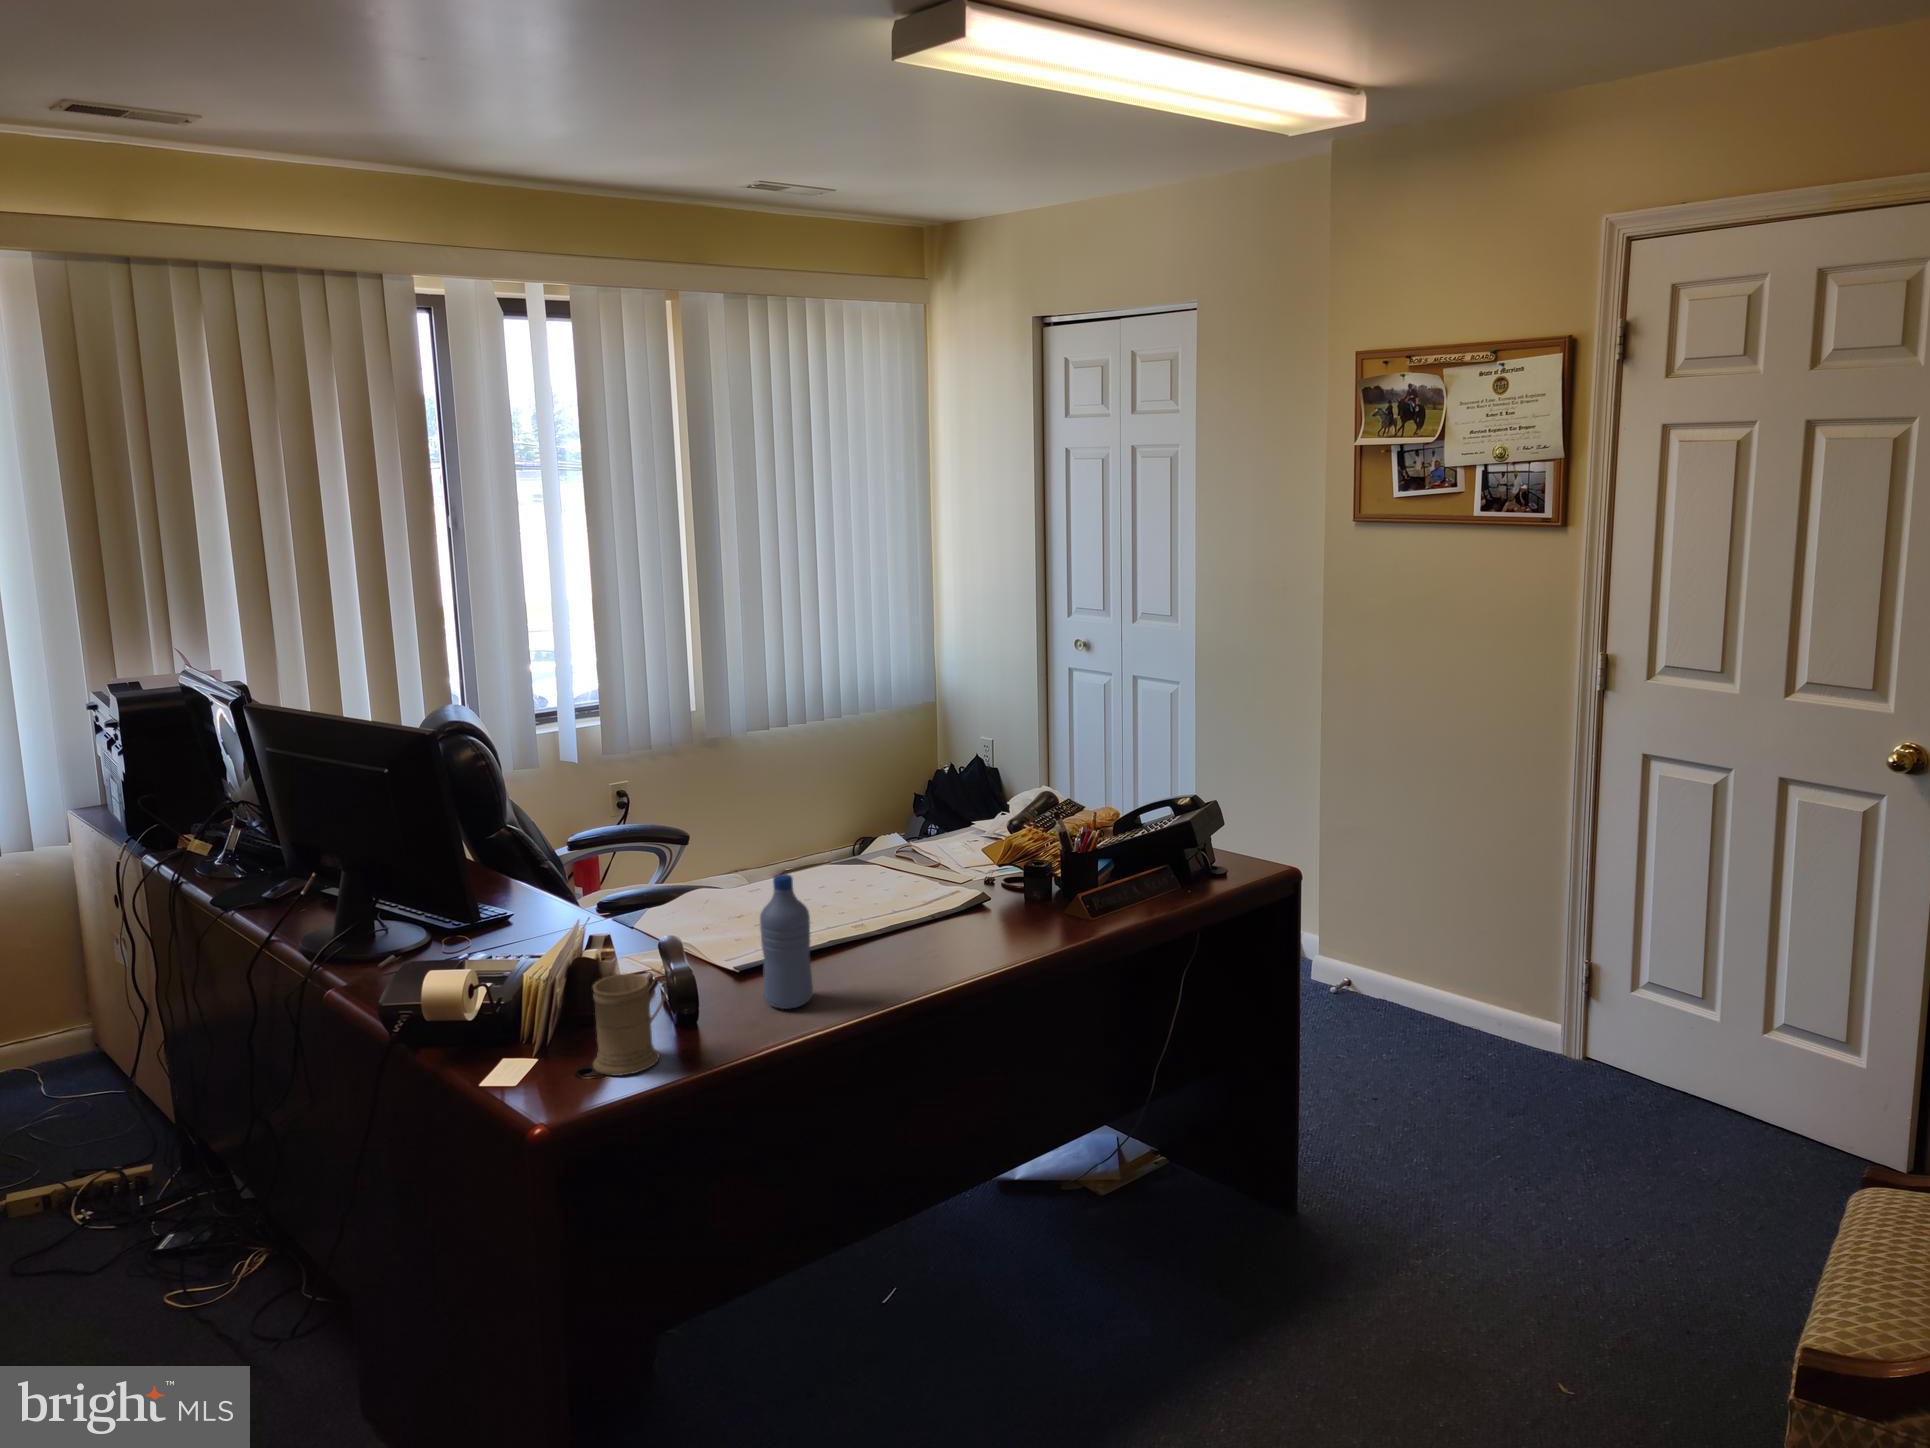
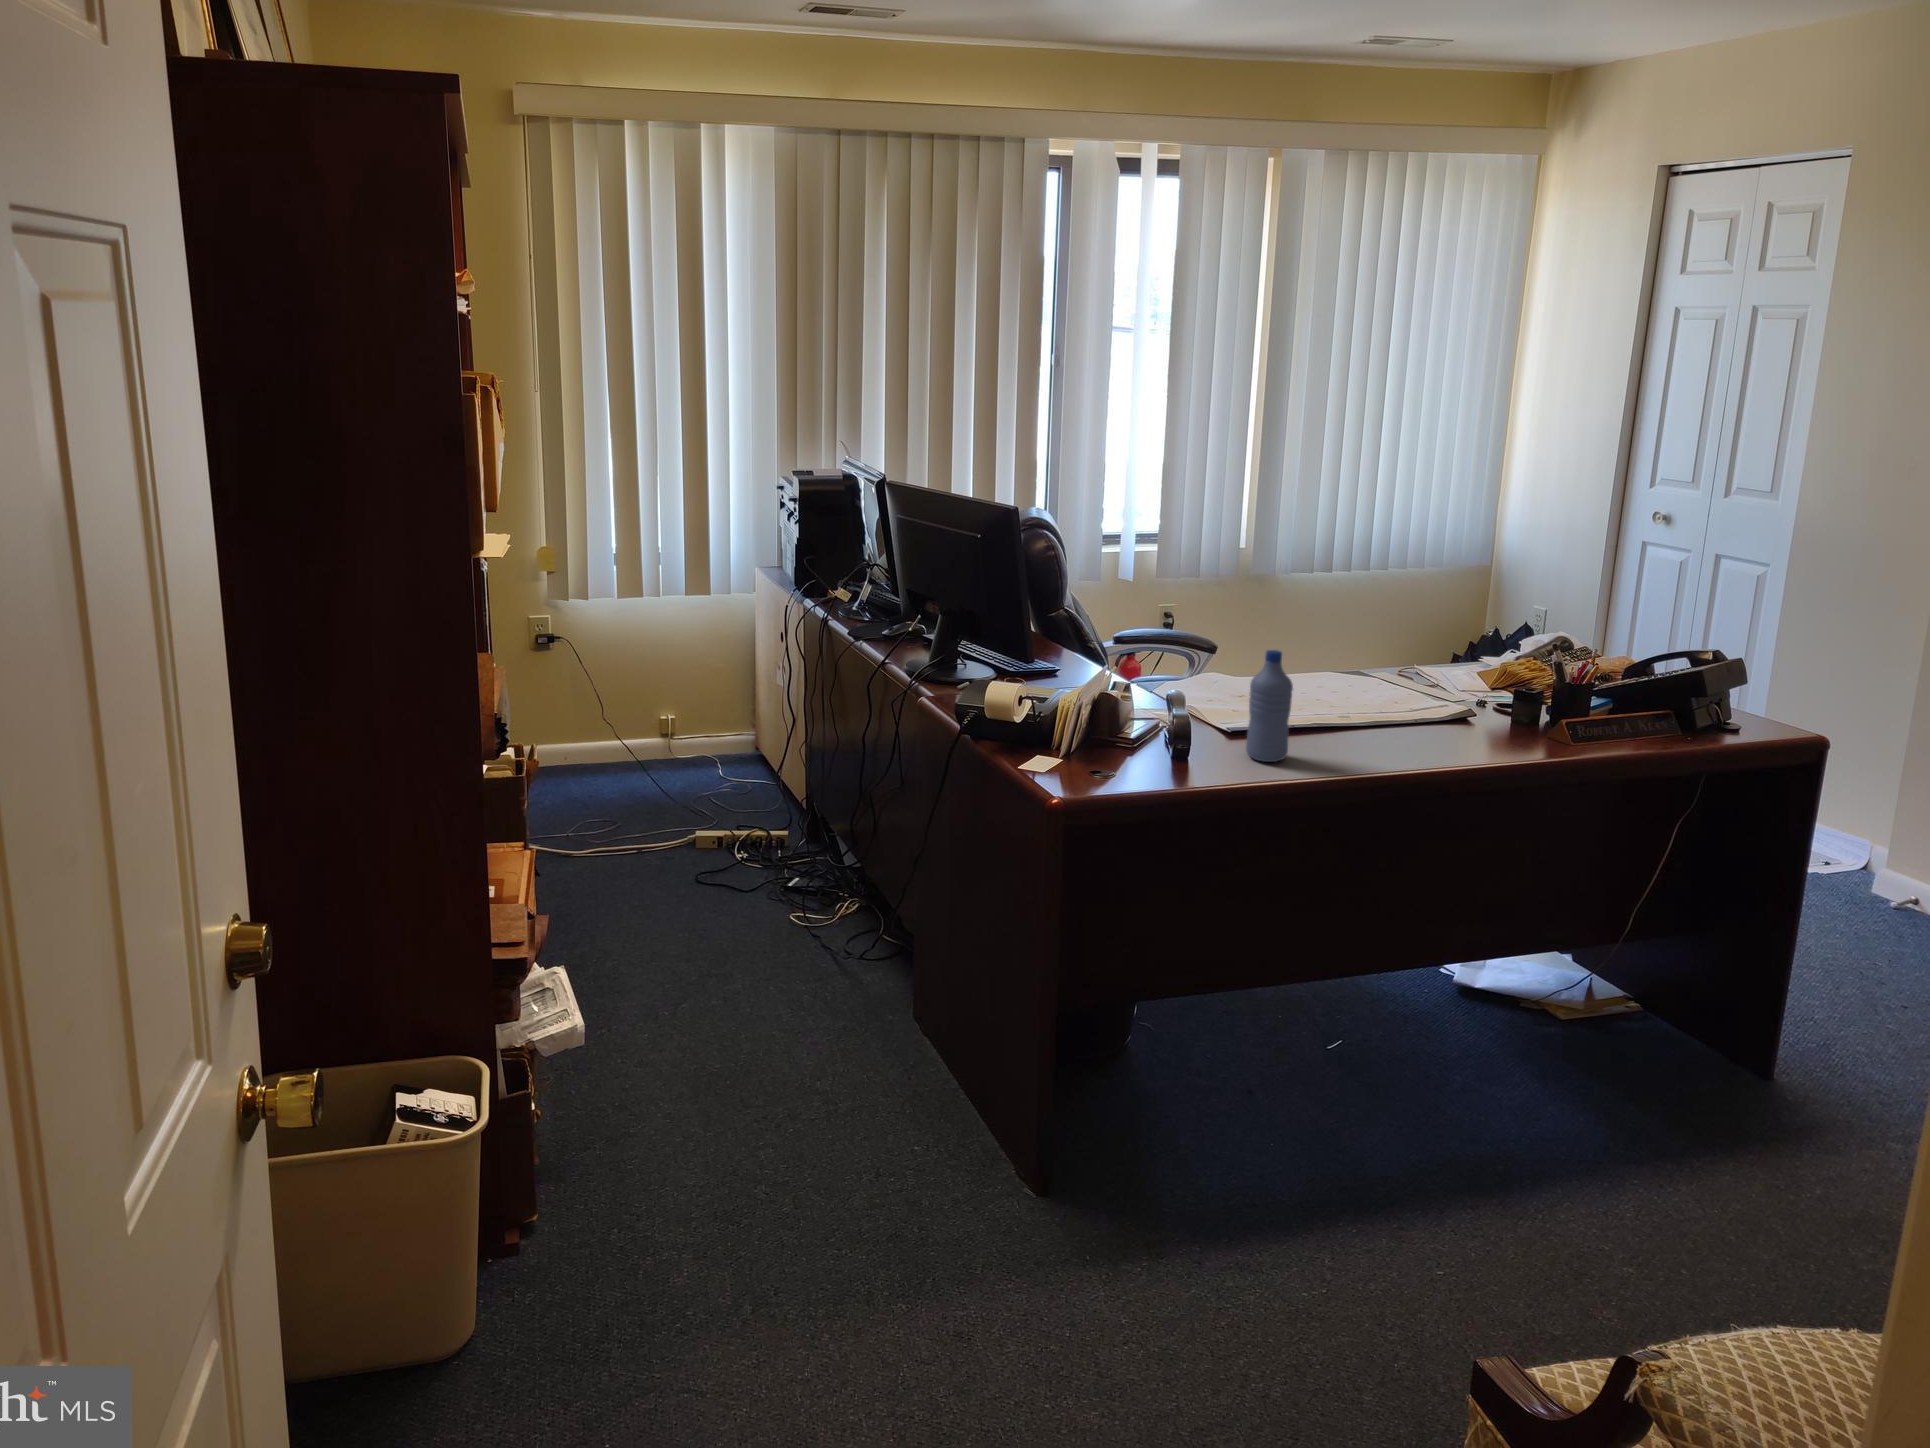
mug: present [593,974,667,1075] -> none [1103,703,1167,778]

